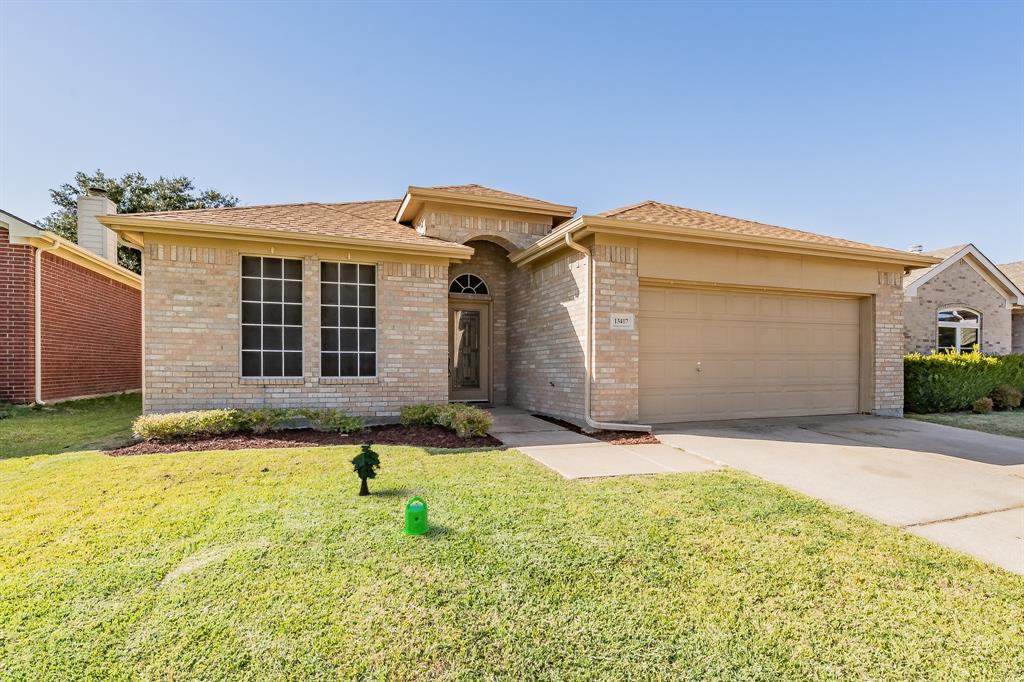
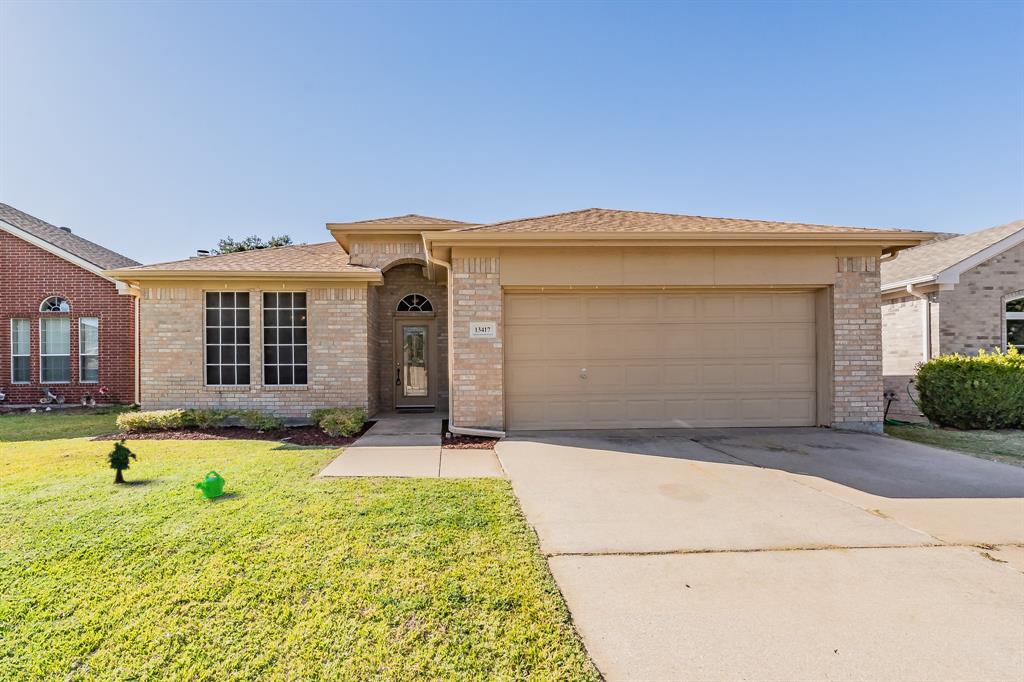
watering can: present [403,497,430,535] -> present [195,471,225,498]

